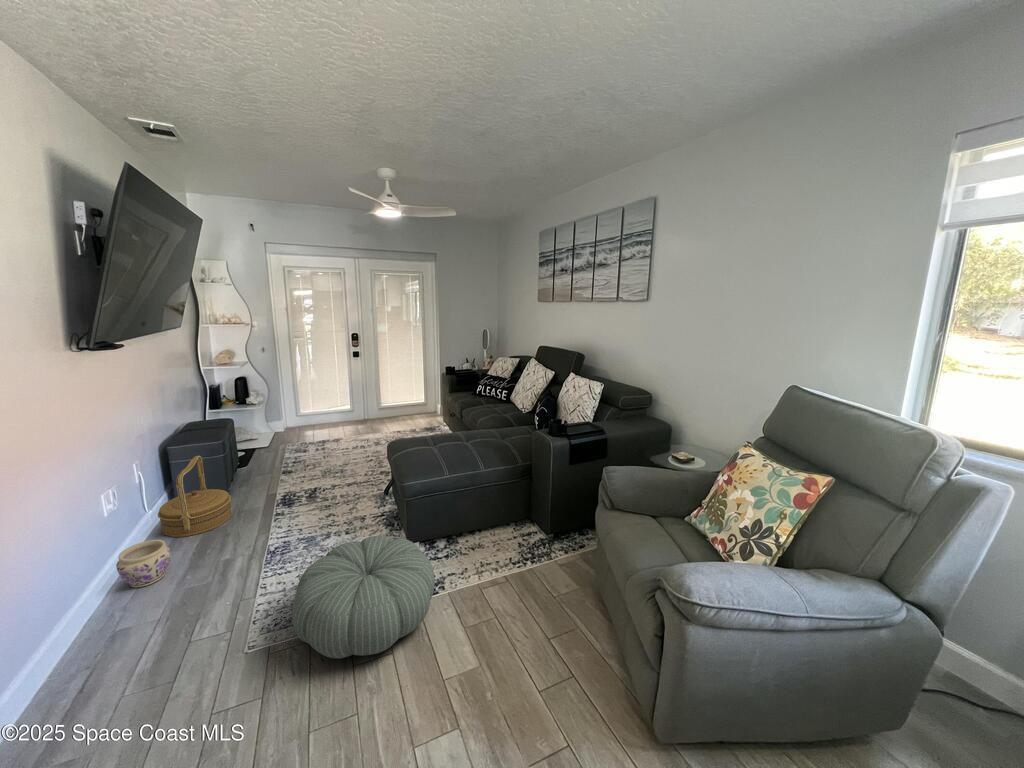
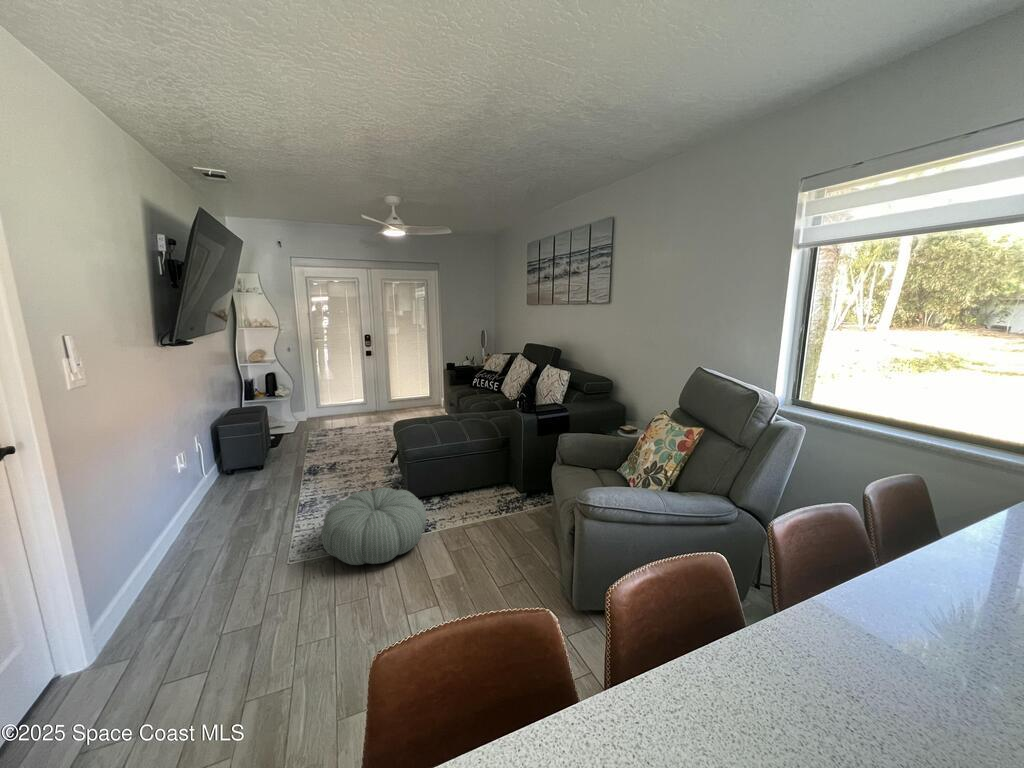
woven basket: present [158,456,231,537] -> none [213,433,269,495]
planter: present [116,540,170,588] -> none [190,492,228,526]

